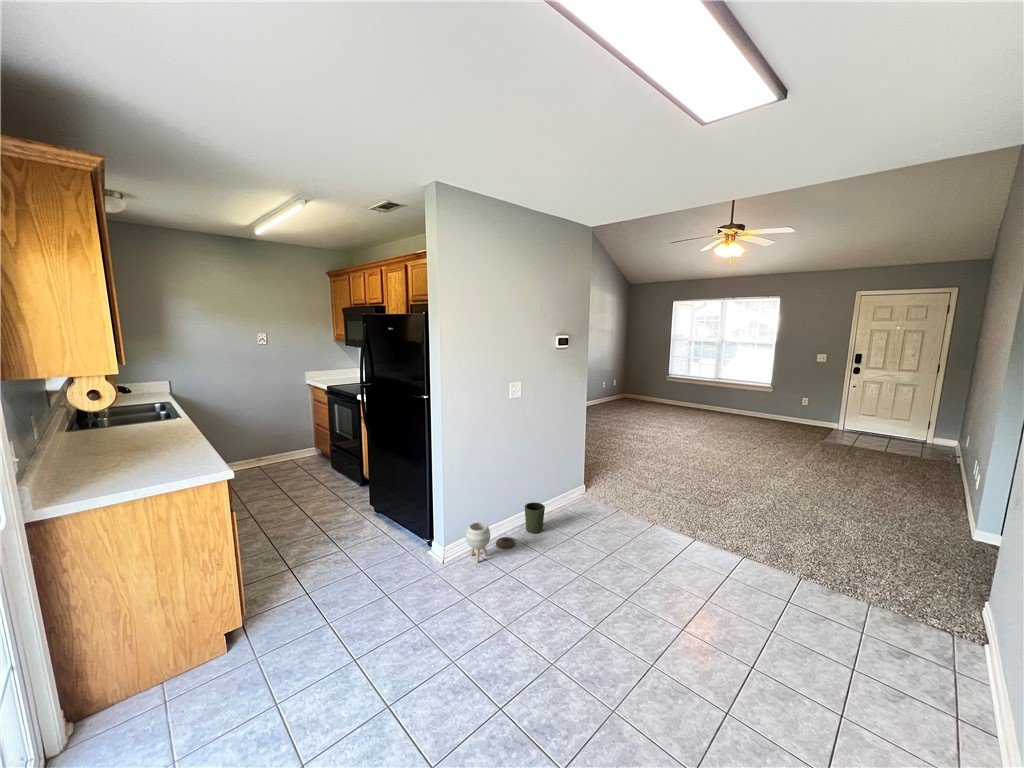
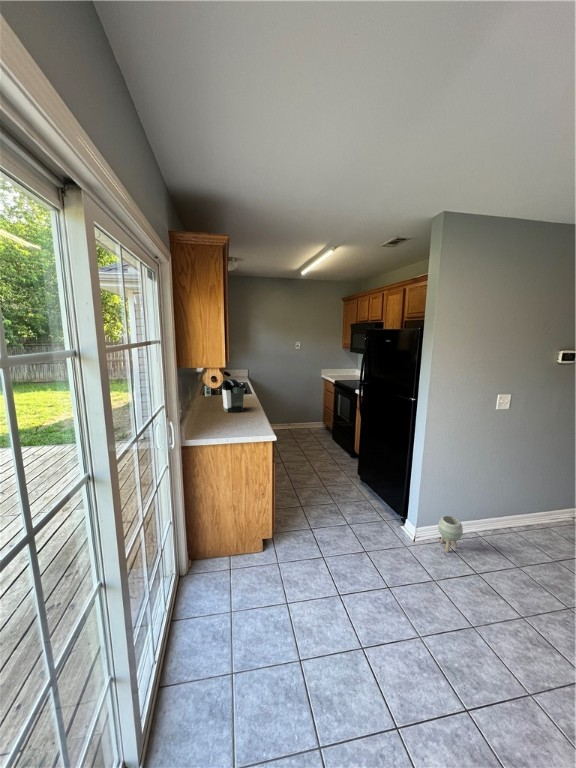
coffee maker: none [70,395,164,452] -> present [205,379,244,413]
trash can: present [496,502,545,549] -> none [466,512,525,549]

